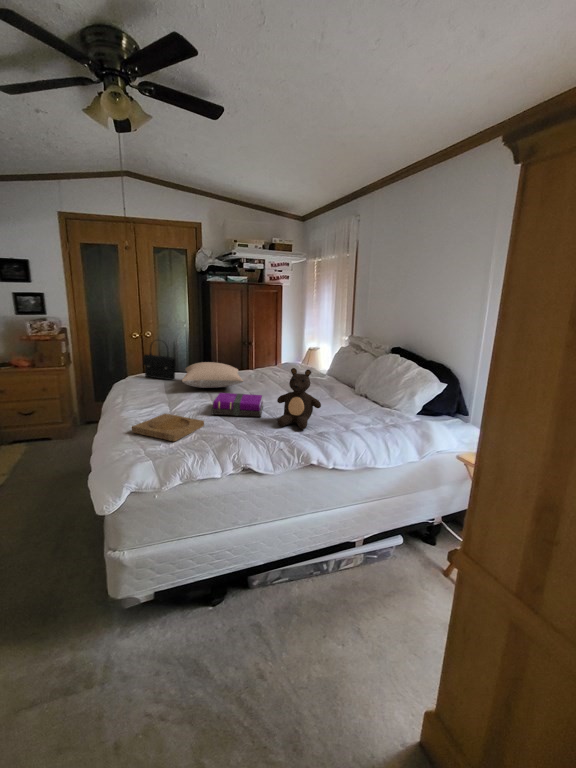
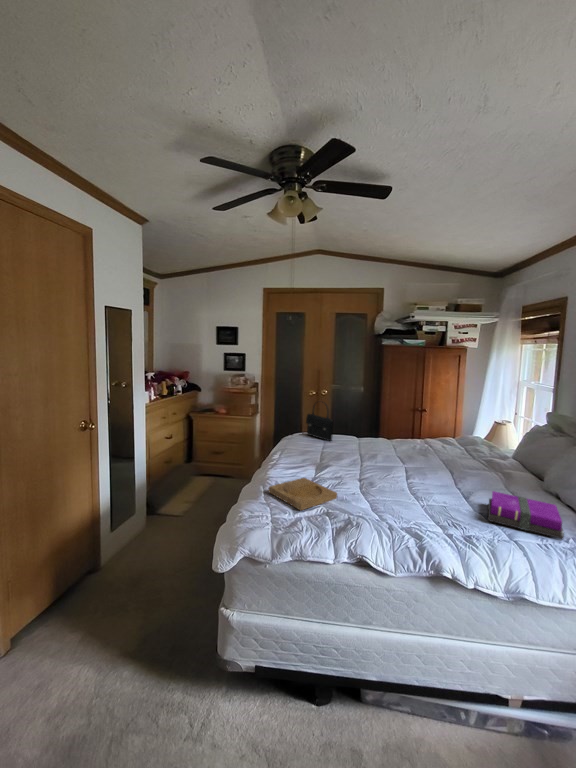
pillow: present [182,362,243,388] -> none [332,428,397,456]
teddy bear: present [277,368,321,429] -> none [417,450,476,527]
notebook: present [212,393,263,417] -> present [488,491,564,539]

